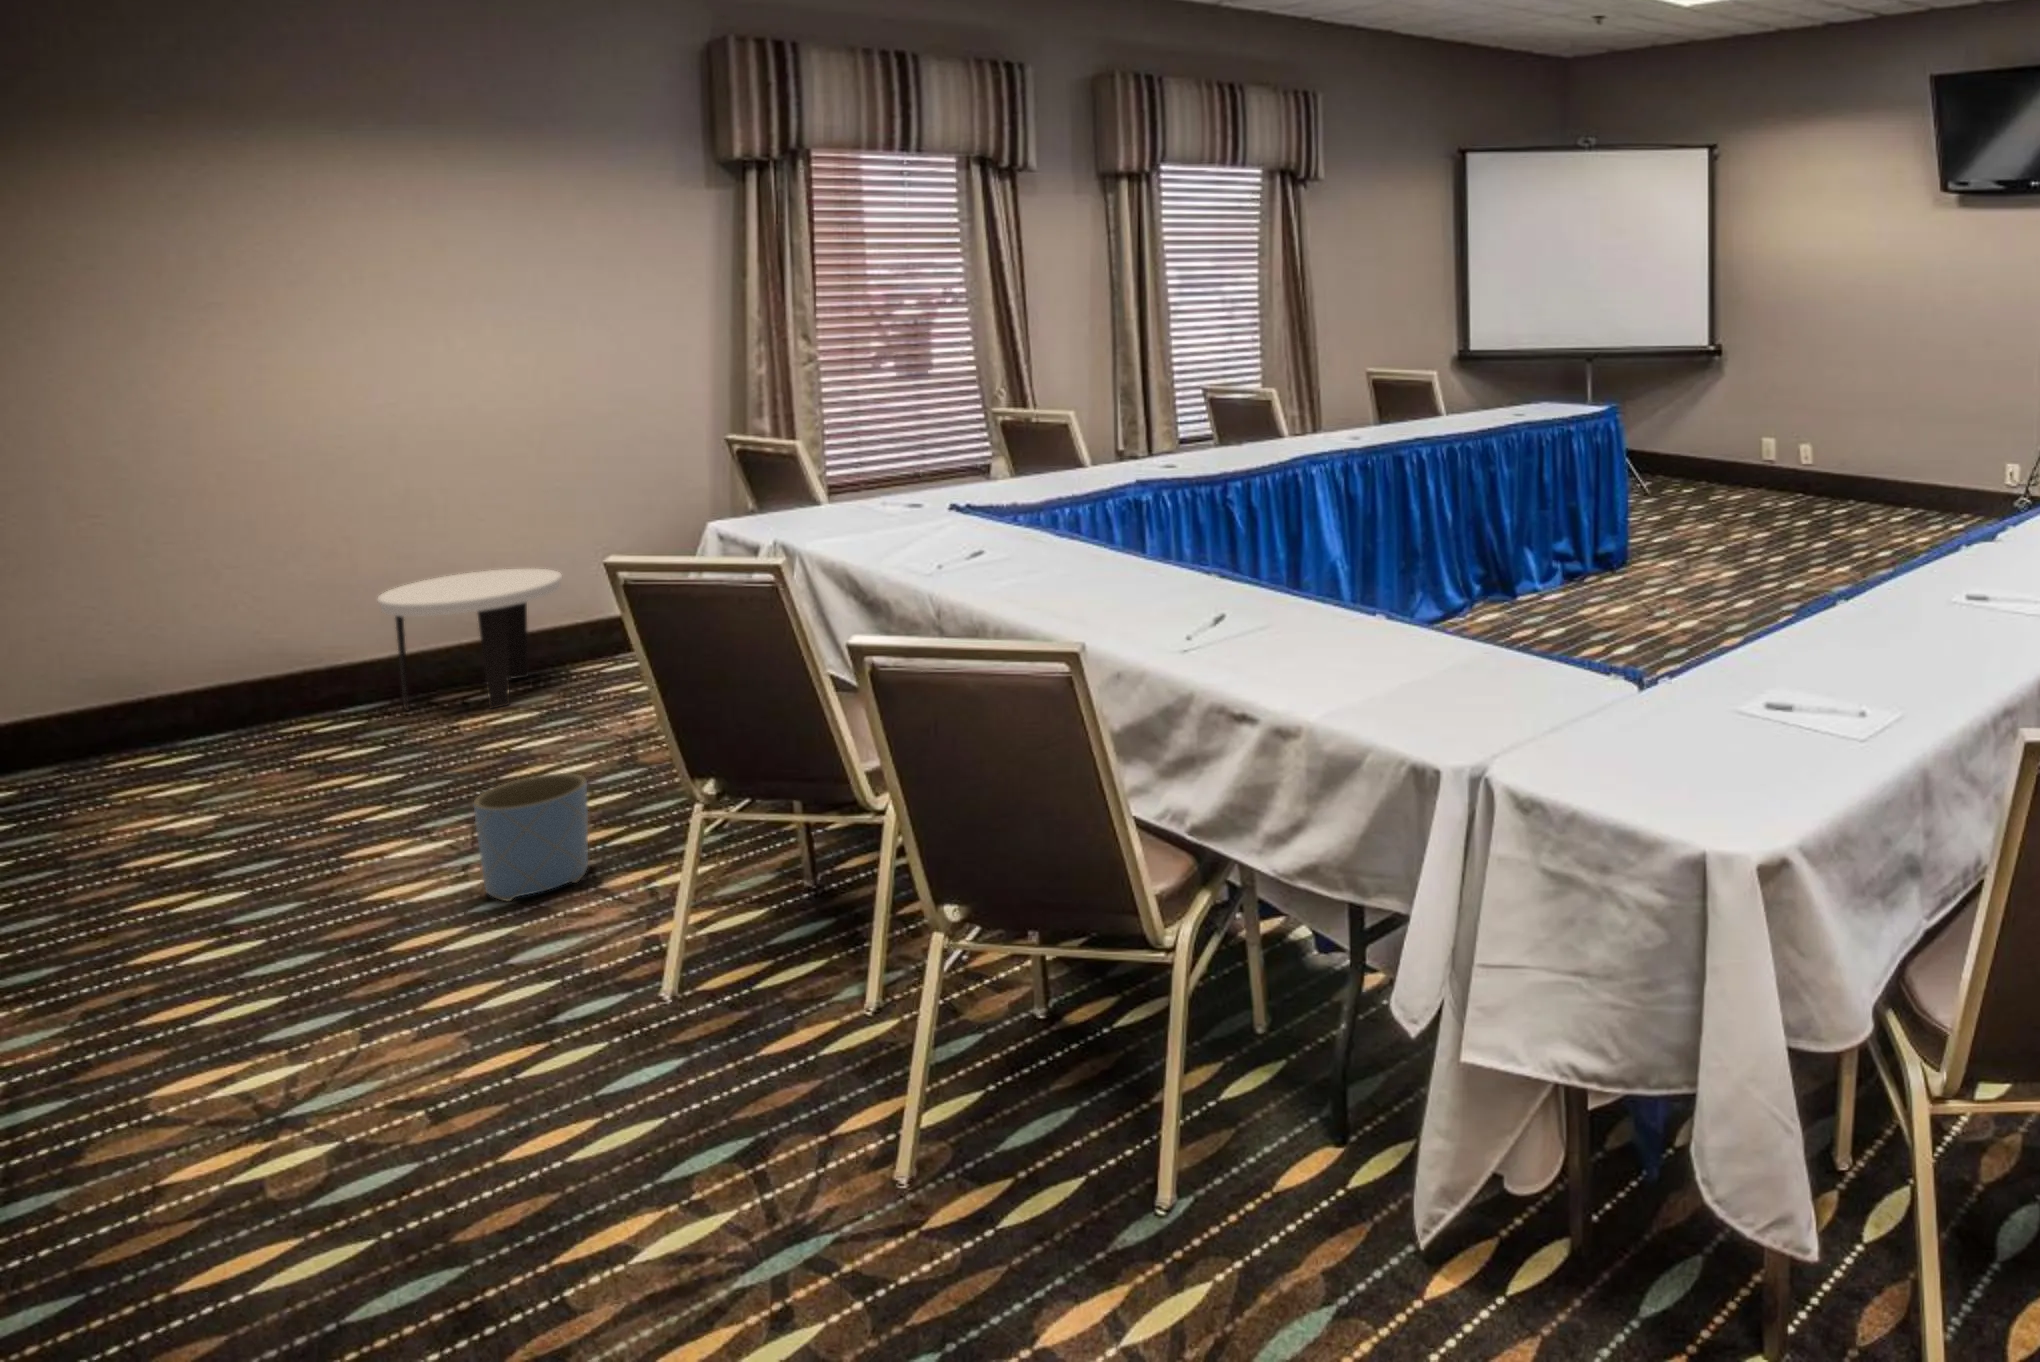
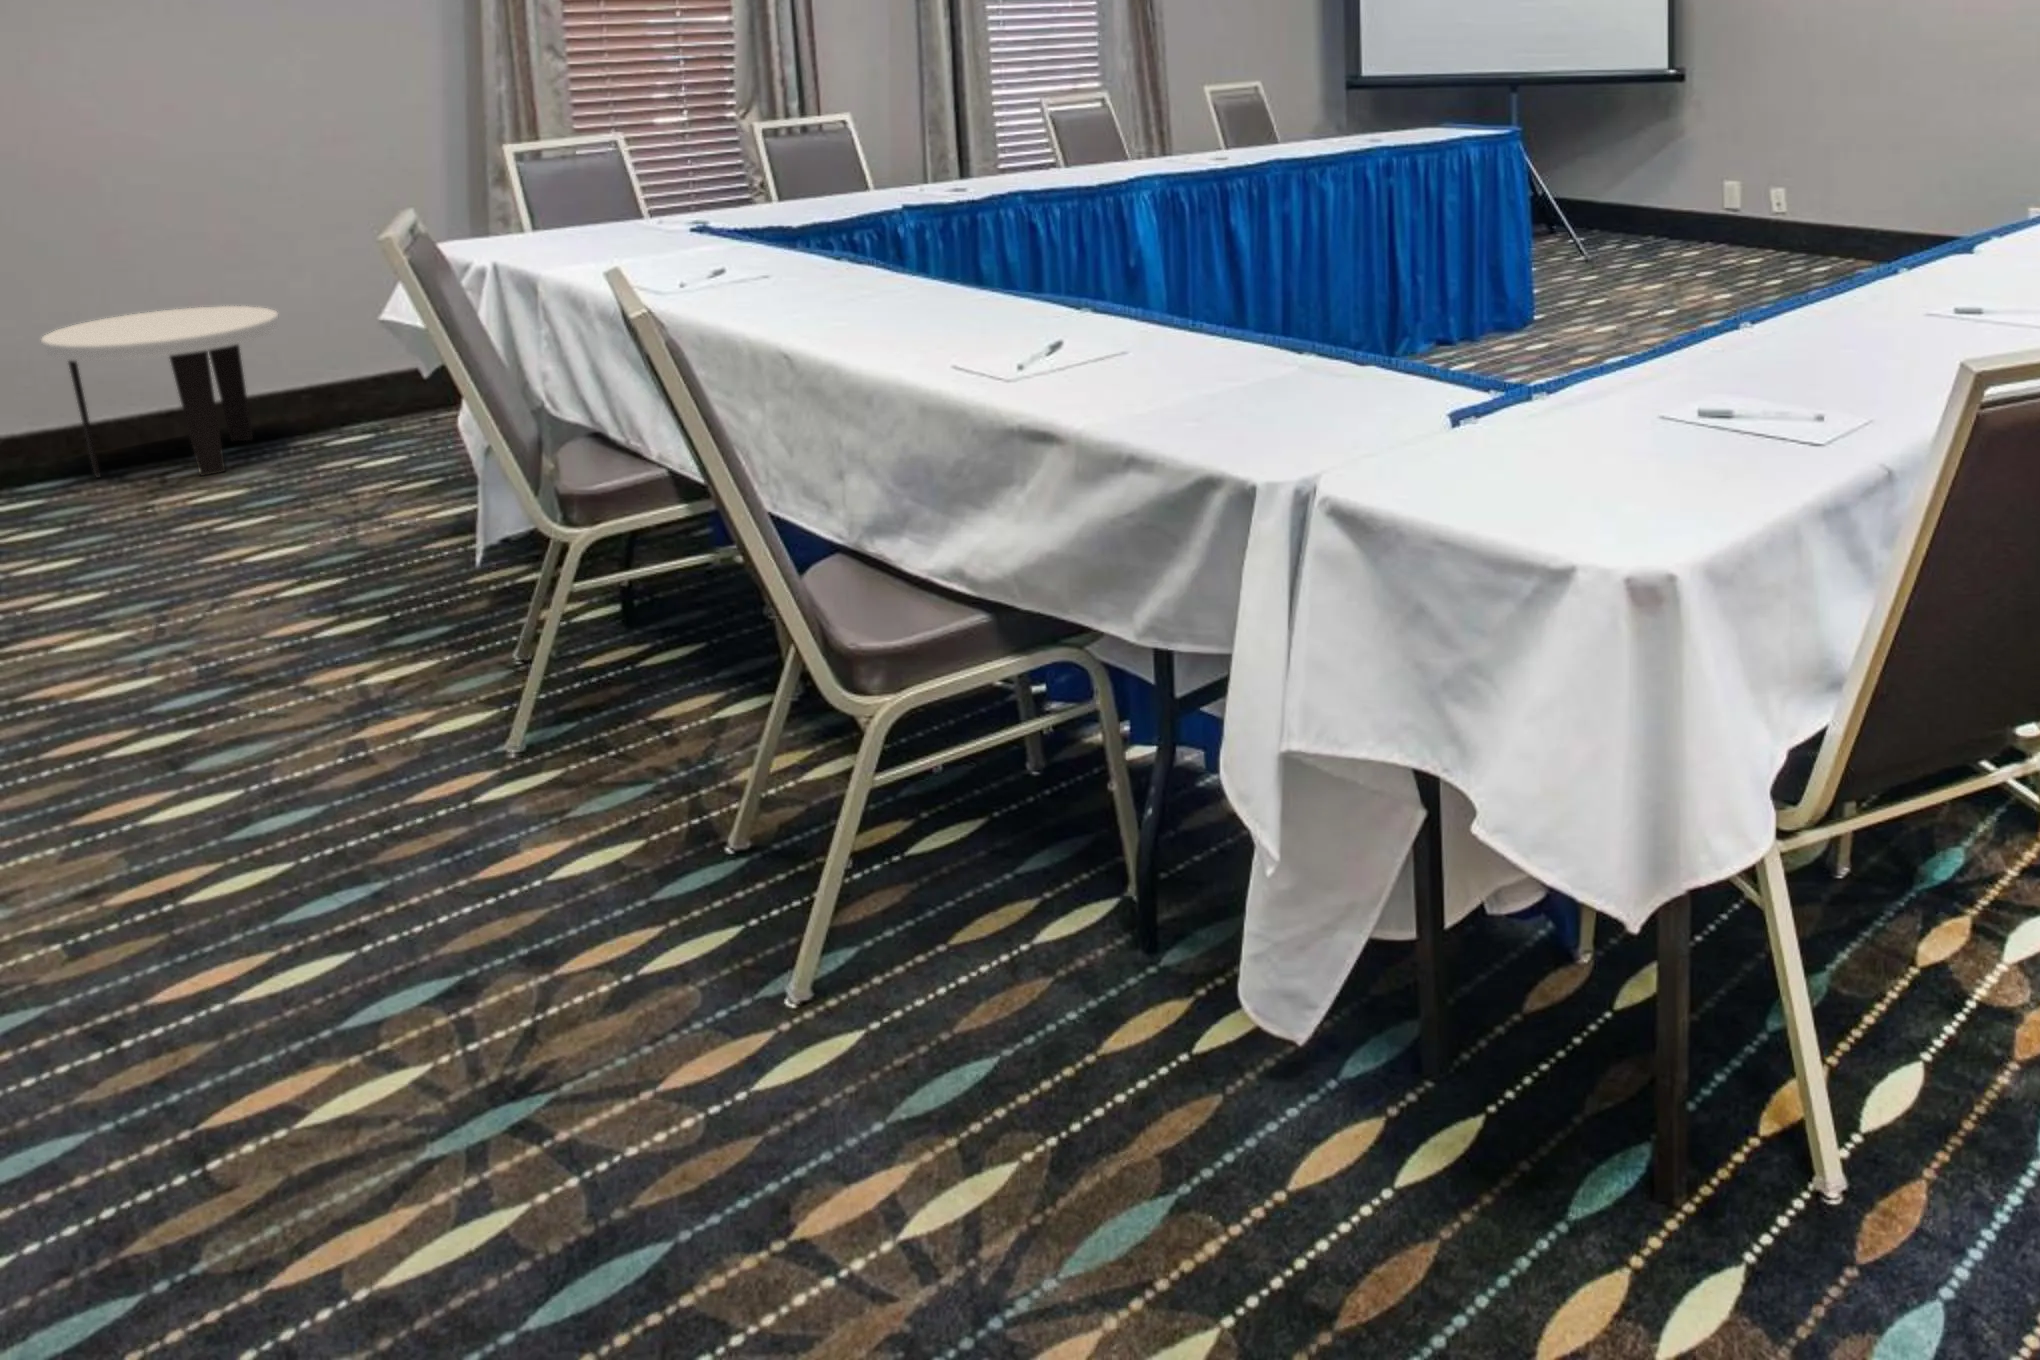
planter: present [474,773,588,901] -> none [135,547,296,700]

